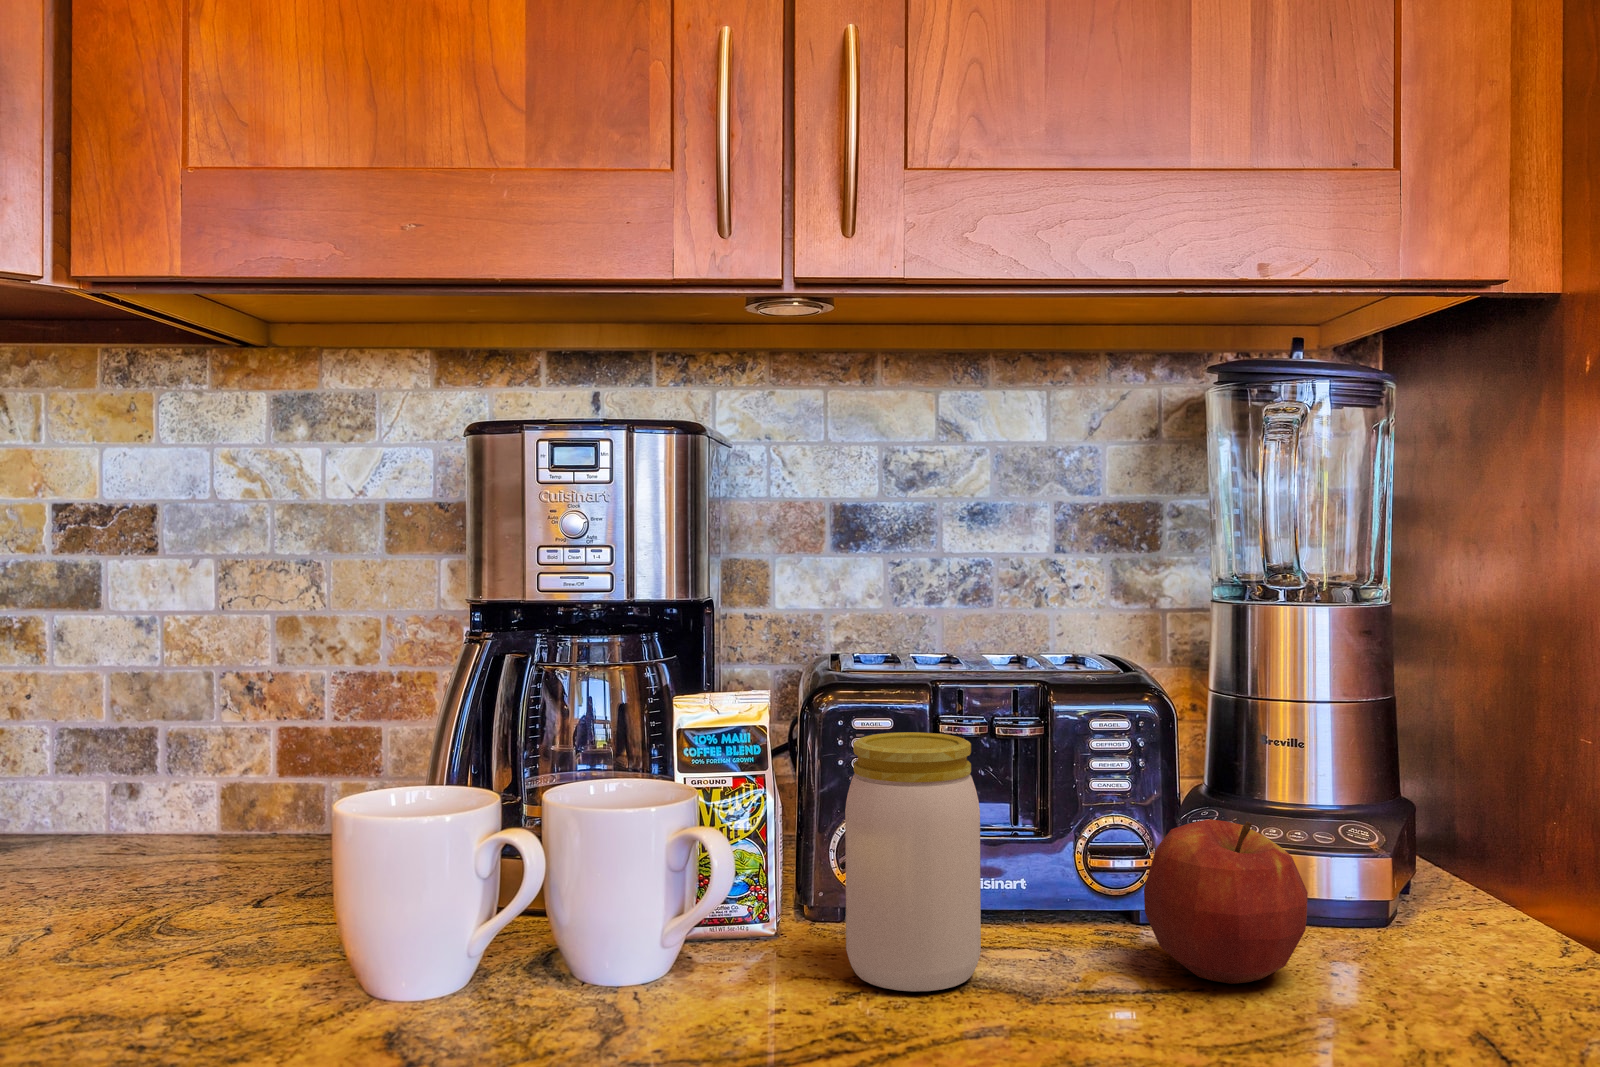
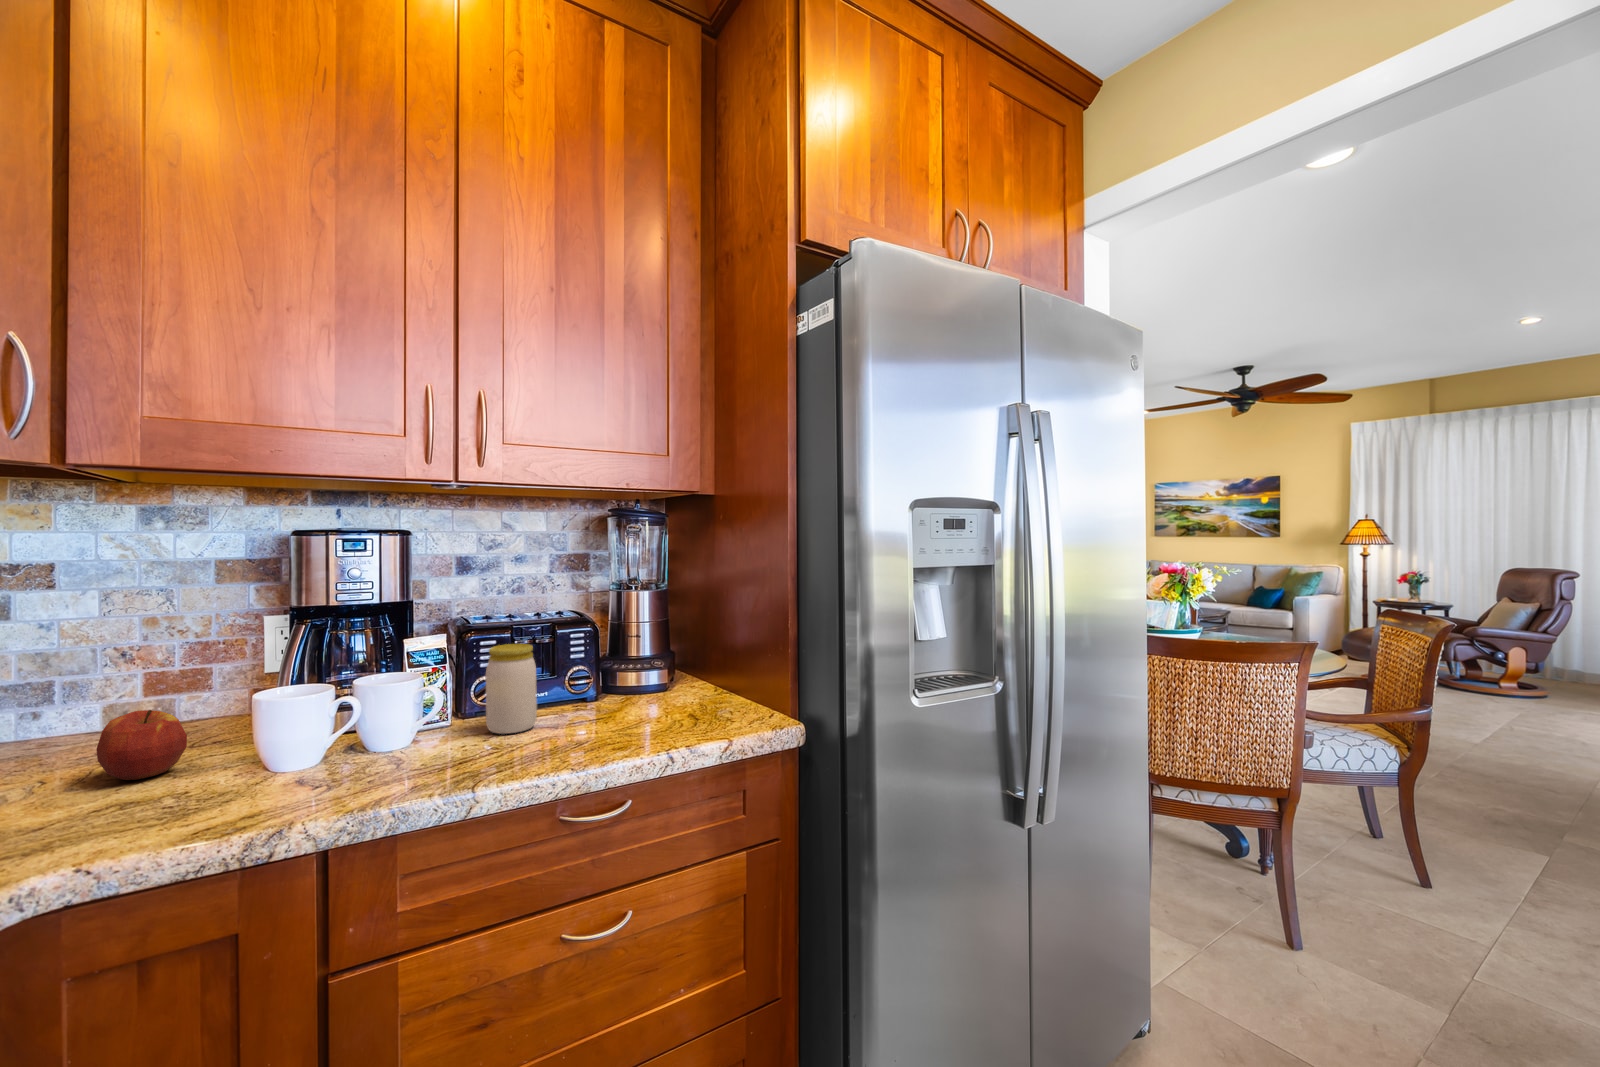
apple: present [1144,819,1308,984] -> present [97,710,187,780]

